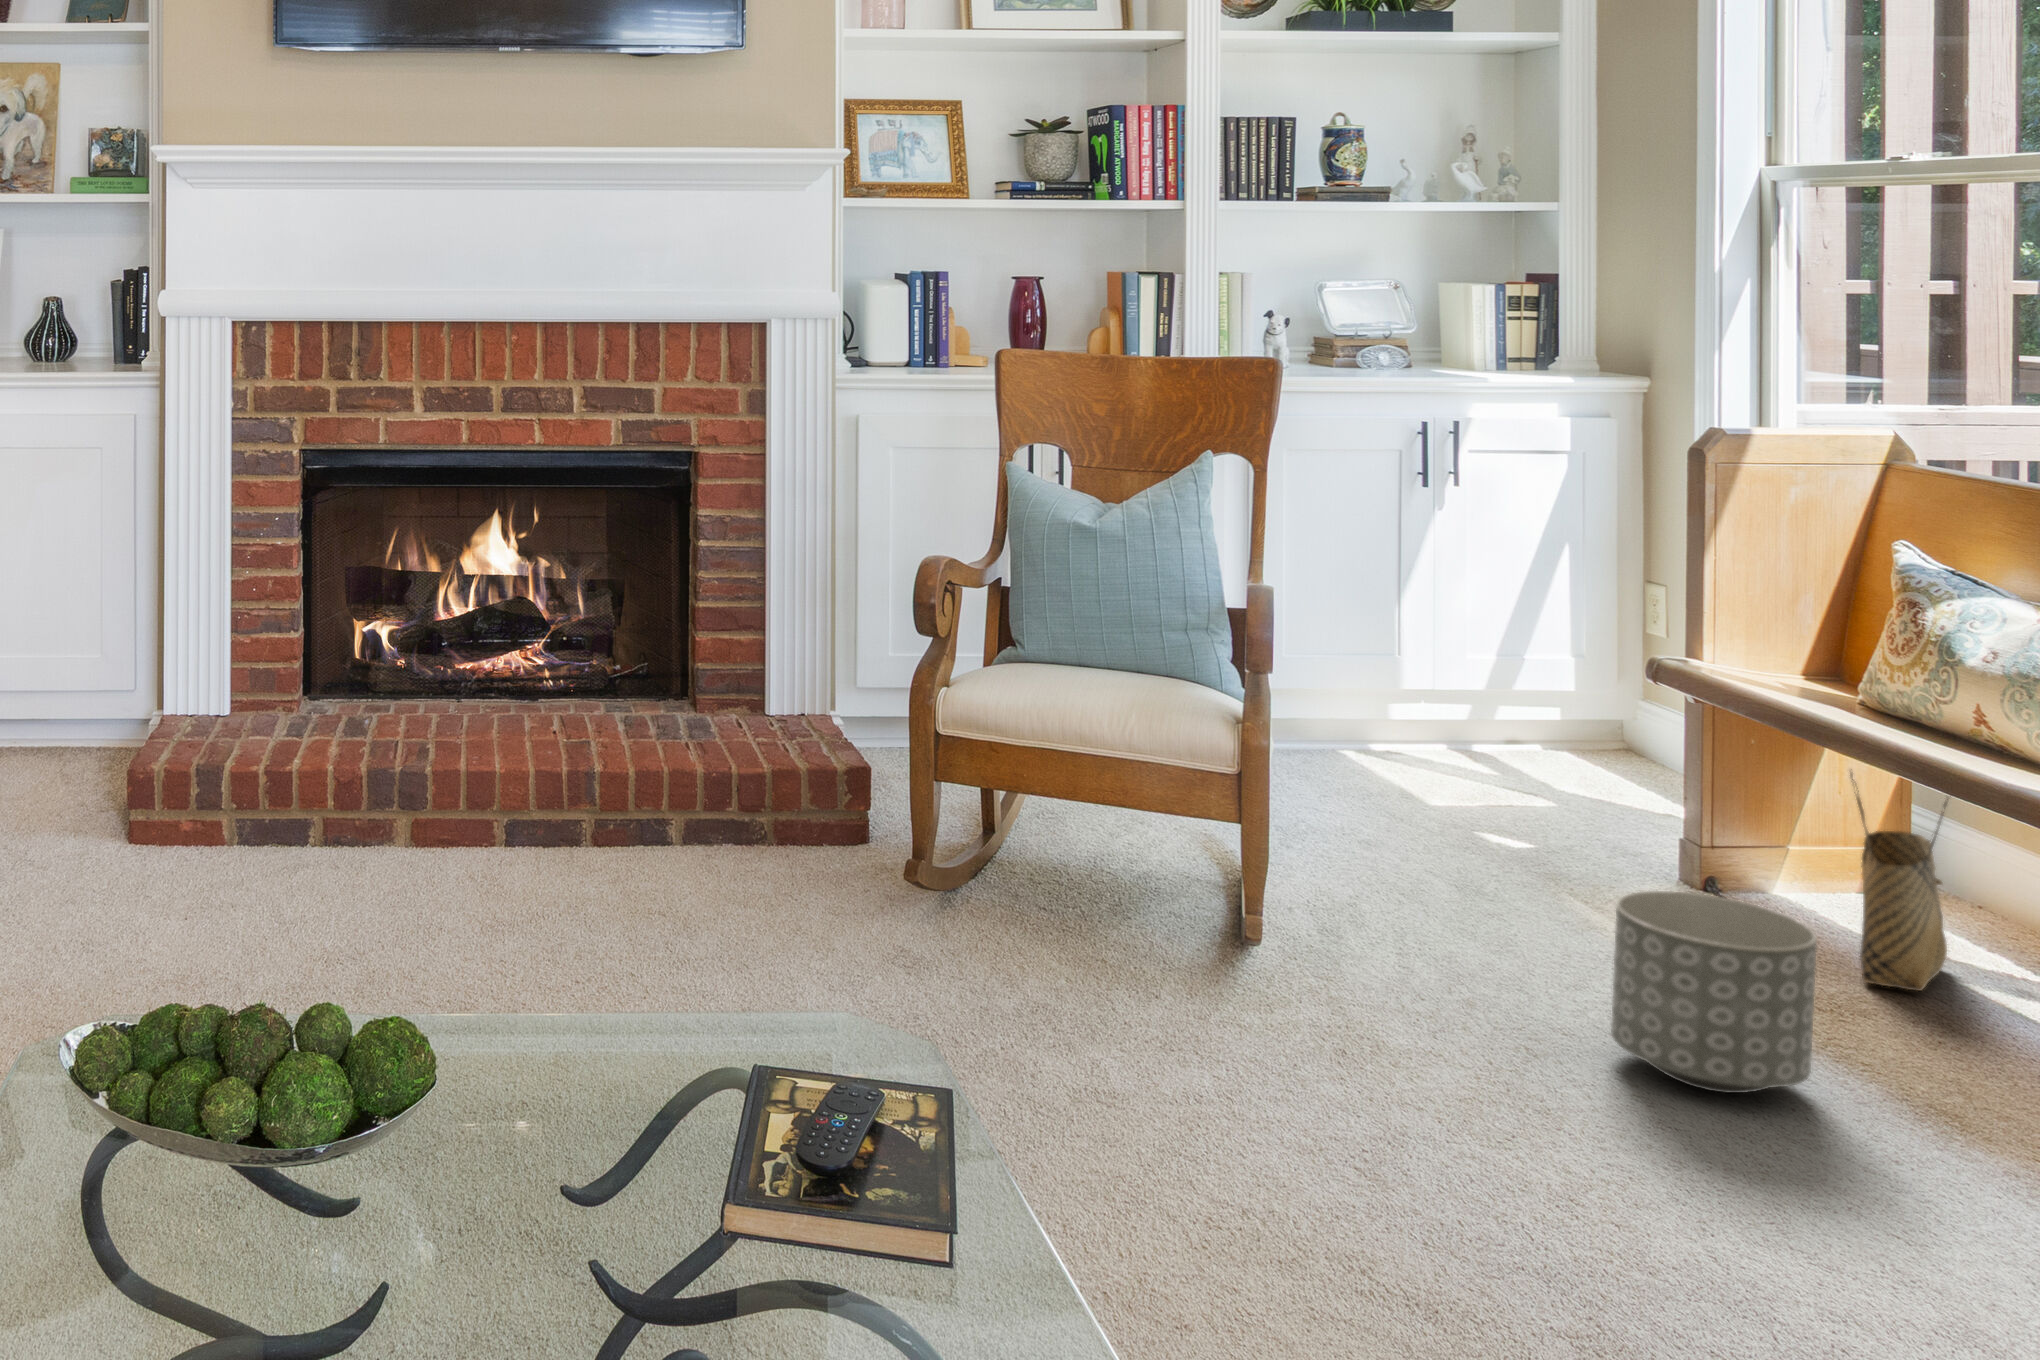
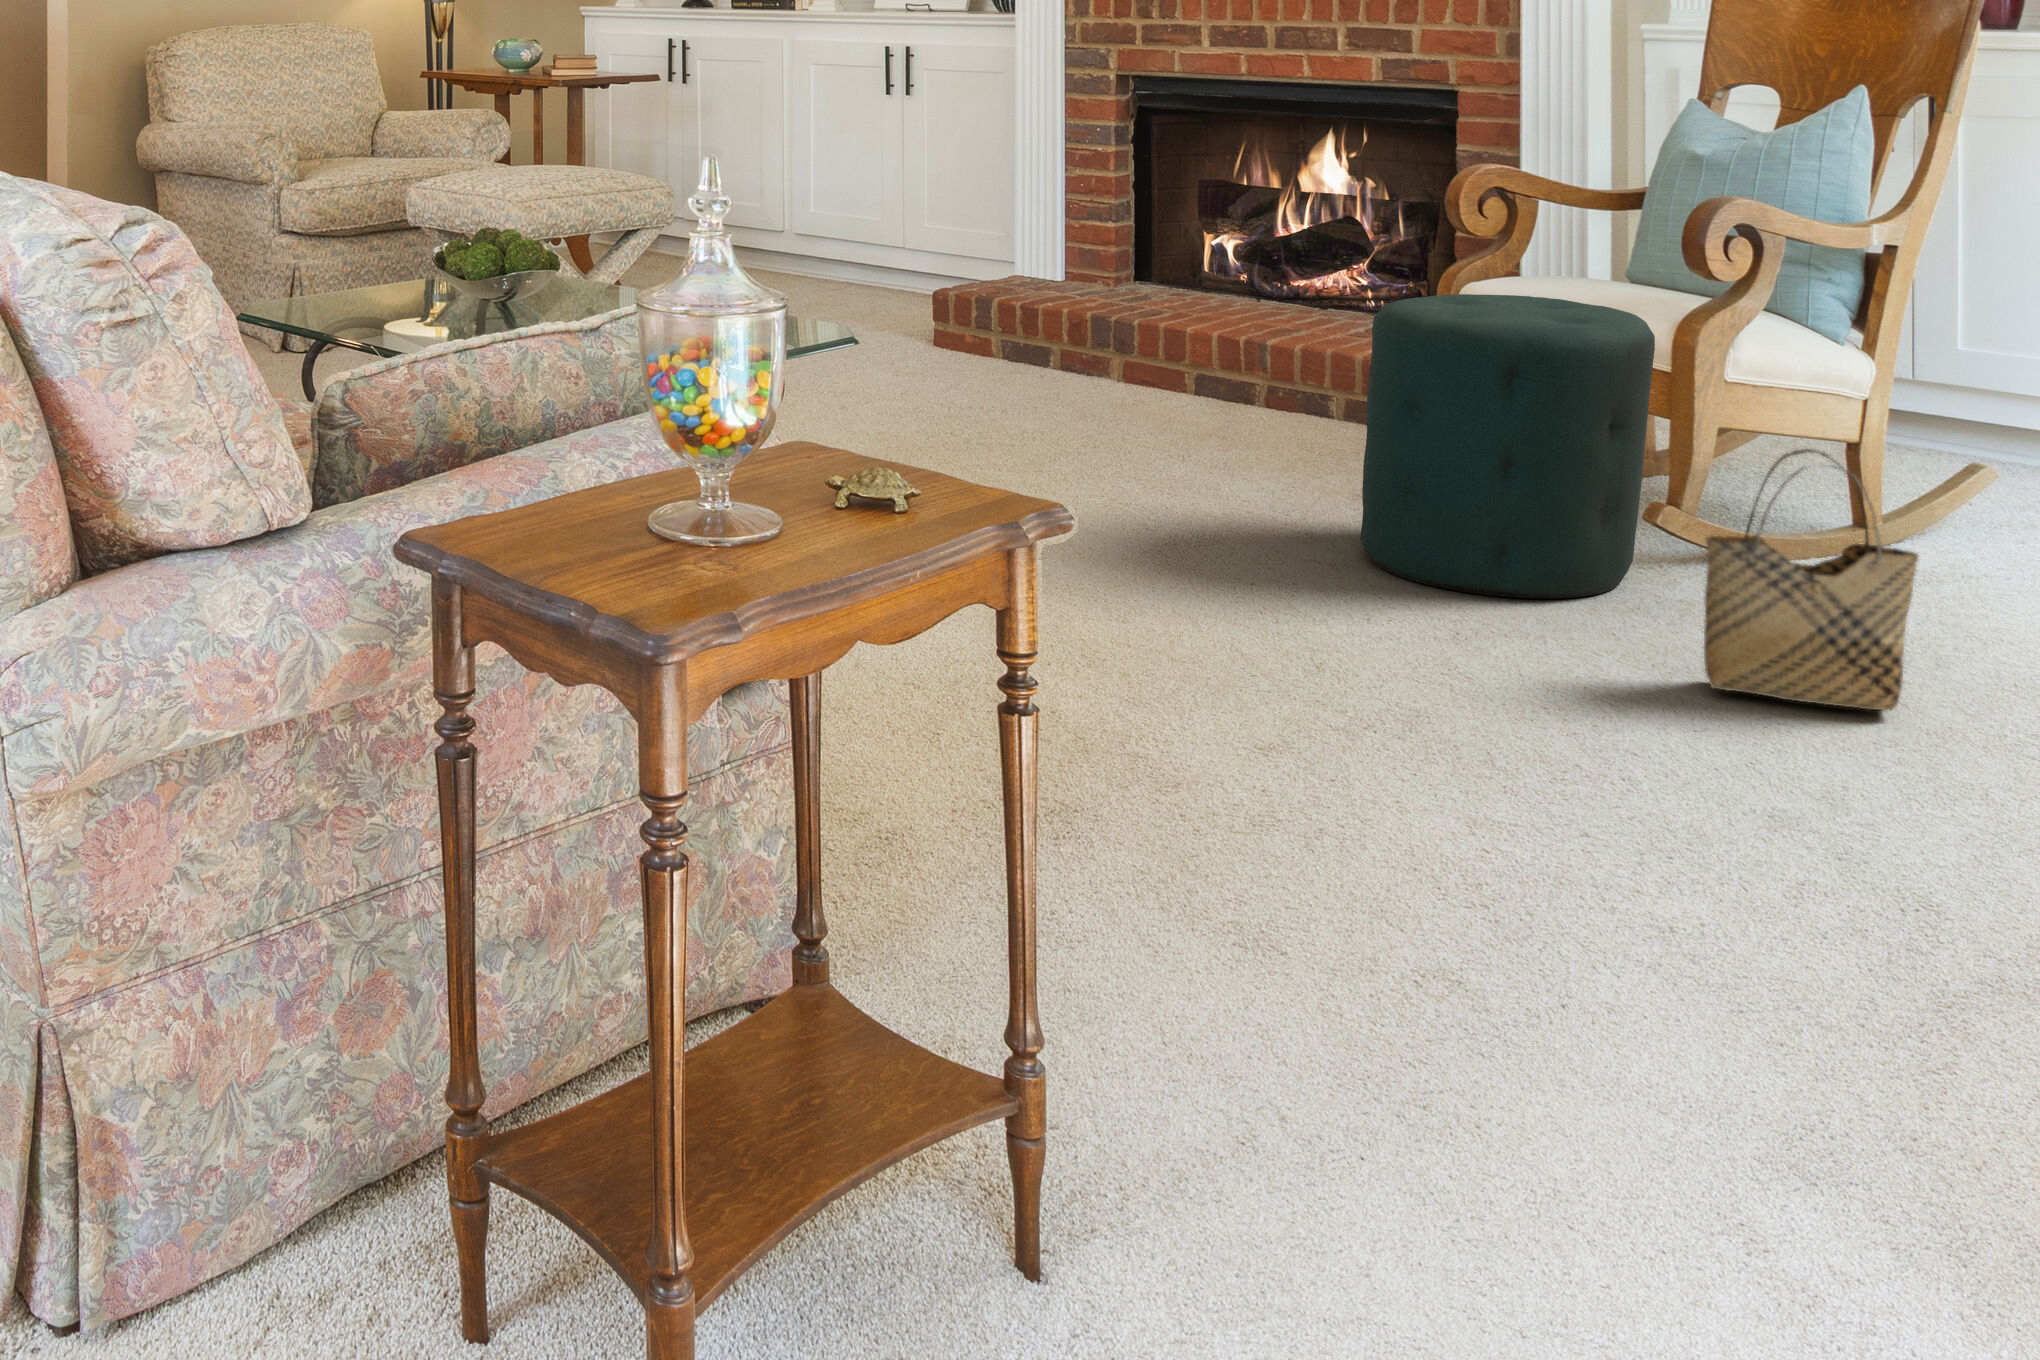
ottoman: none [1354,672,1636,987] -> present [1360,294,1655,599]
planter: present [1611,891,1817,1093] -> none [1167,446,1338,616]

